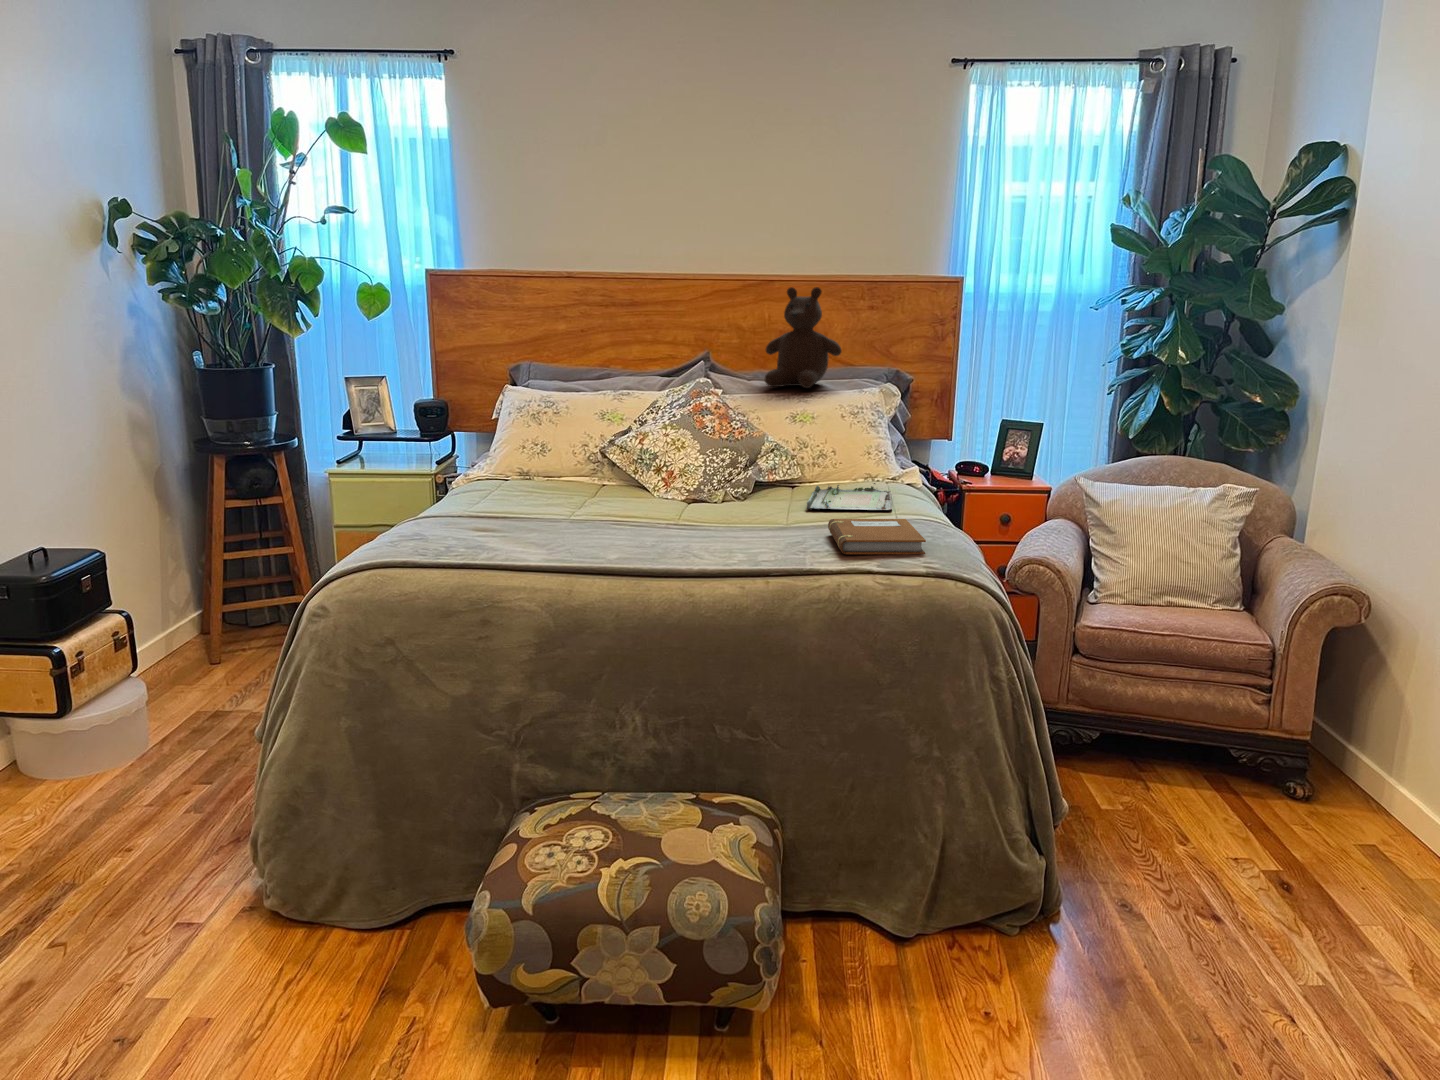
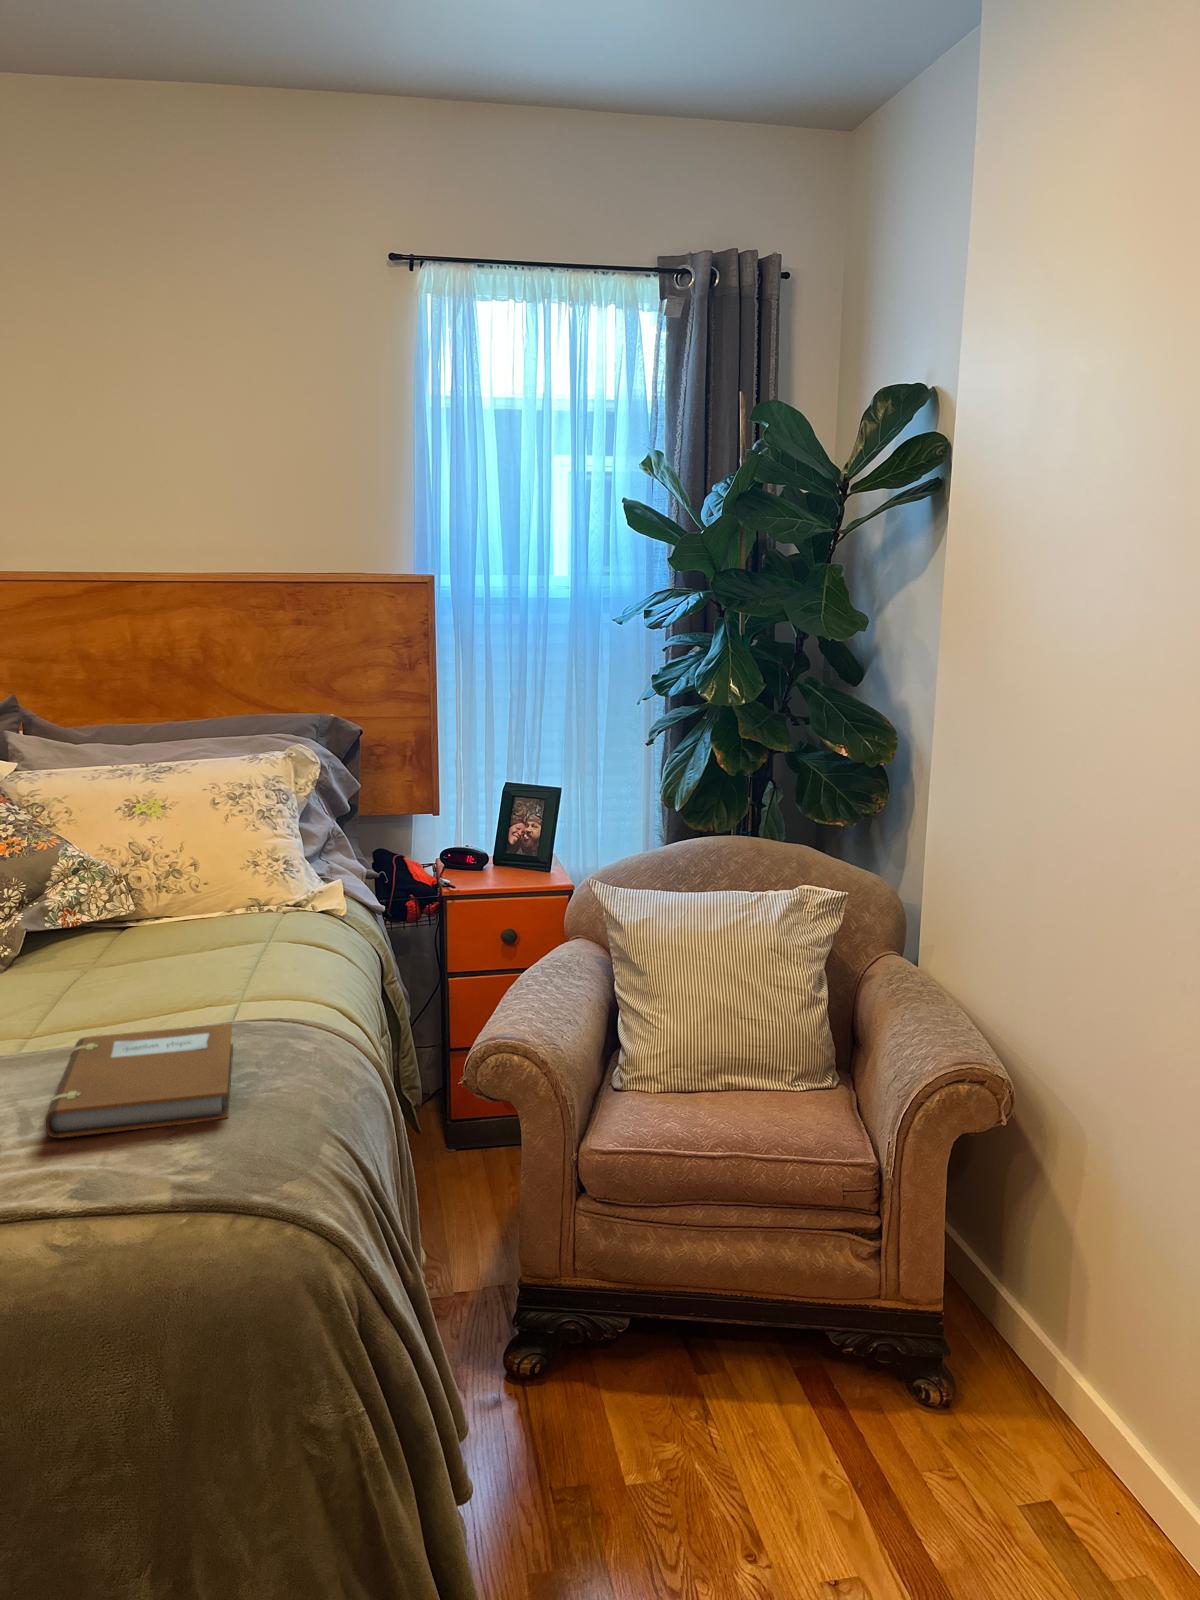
teddy bear: present [765,287,842,388] -> none [90,590,225,755]
tray: present [807,483,892,510] -> none [93,917,279,993]

